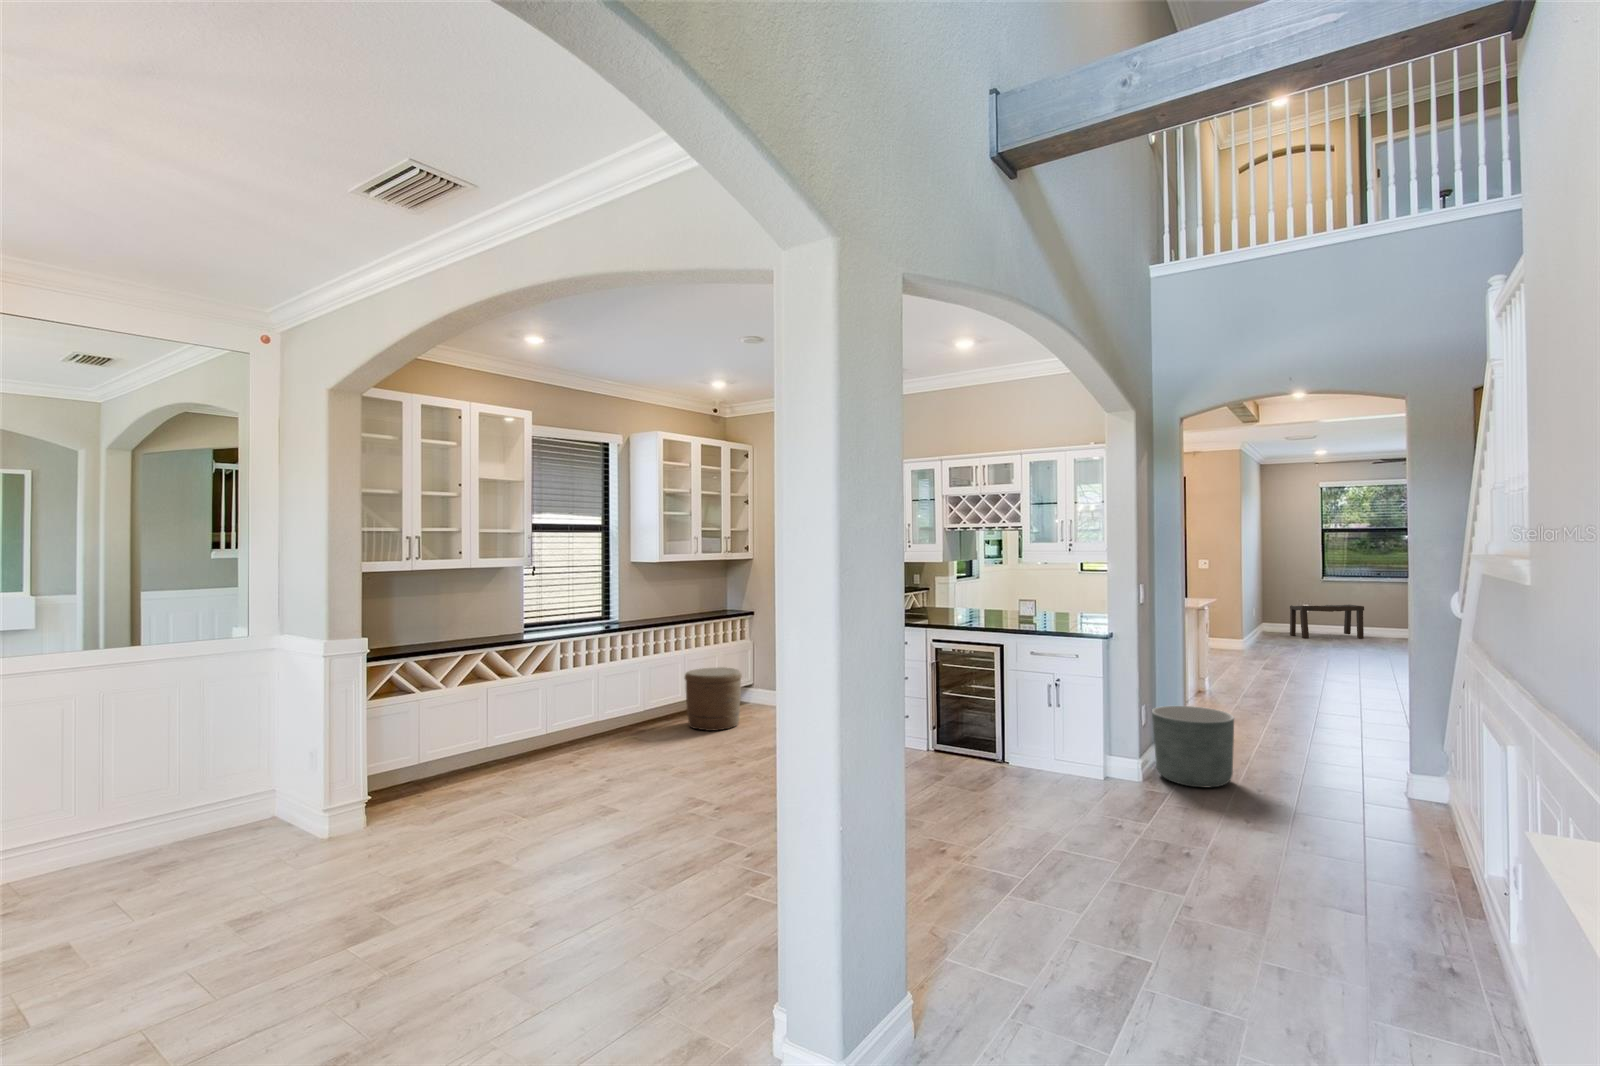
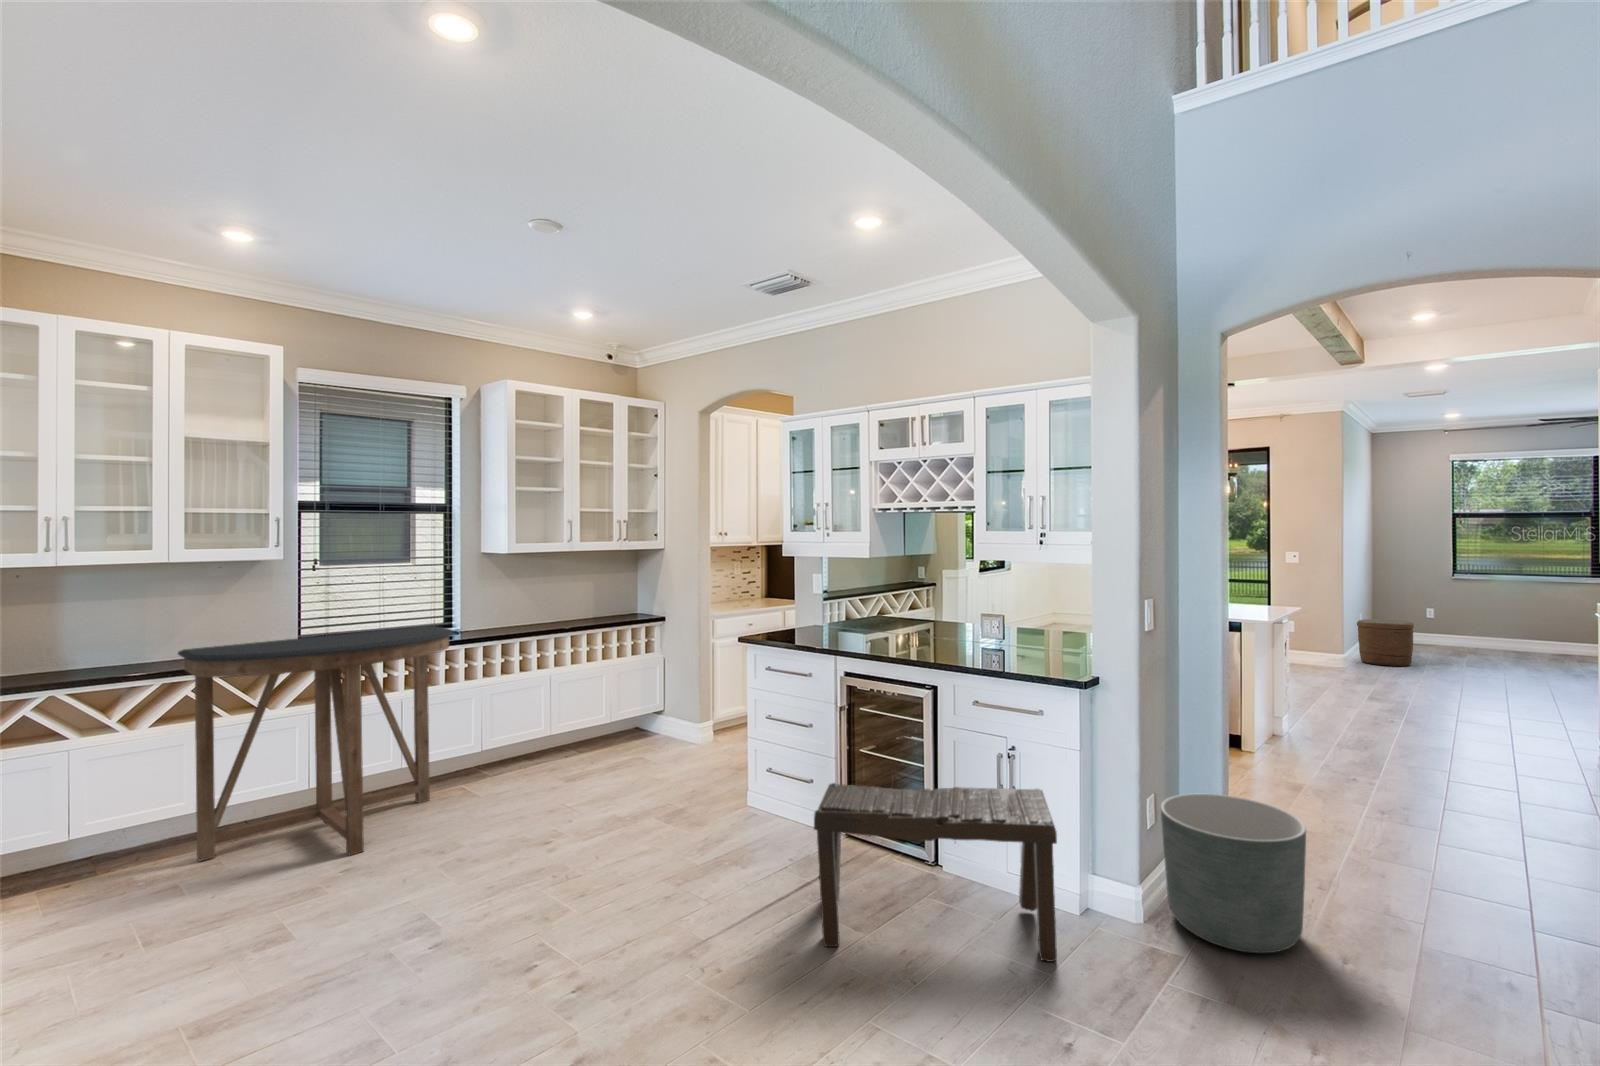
bench: present [1290,605,1364,638] -> present [814,783,1057,962]
console table: none [487,615,651,779] -> present [178,626,453,861]
woven basket: present [685,667,742,731] -> present [1357,619,1414,667]

